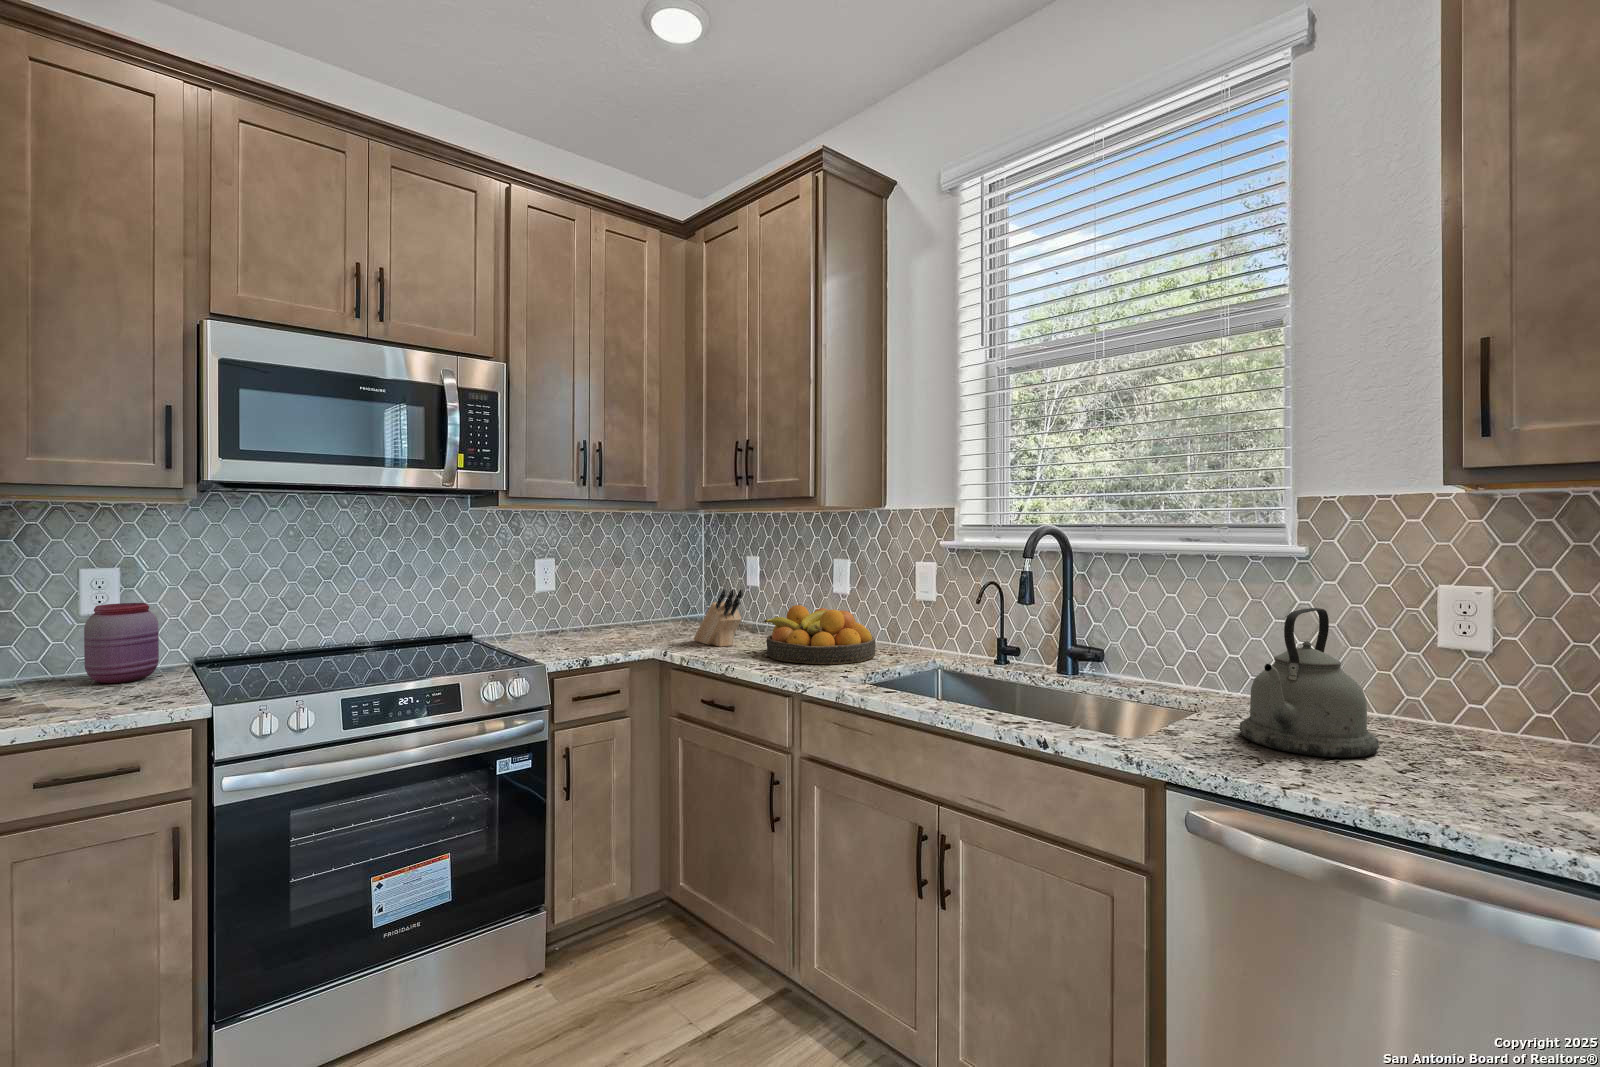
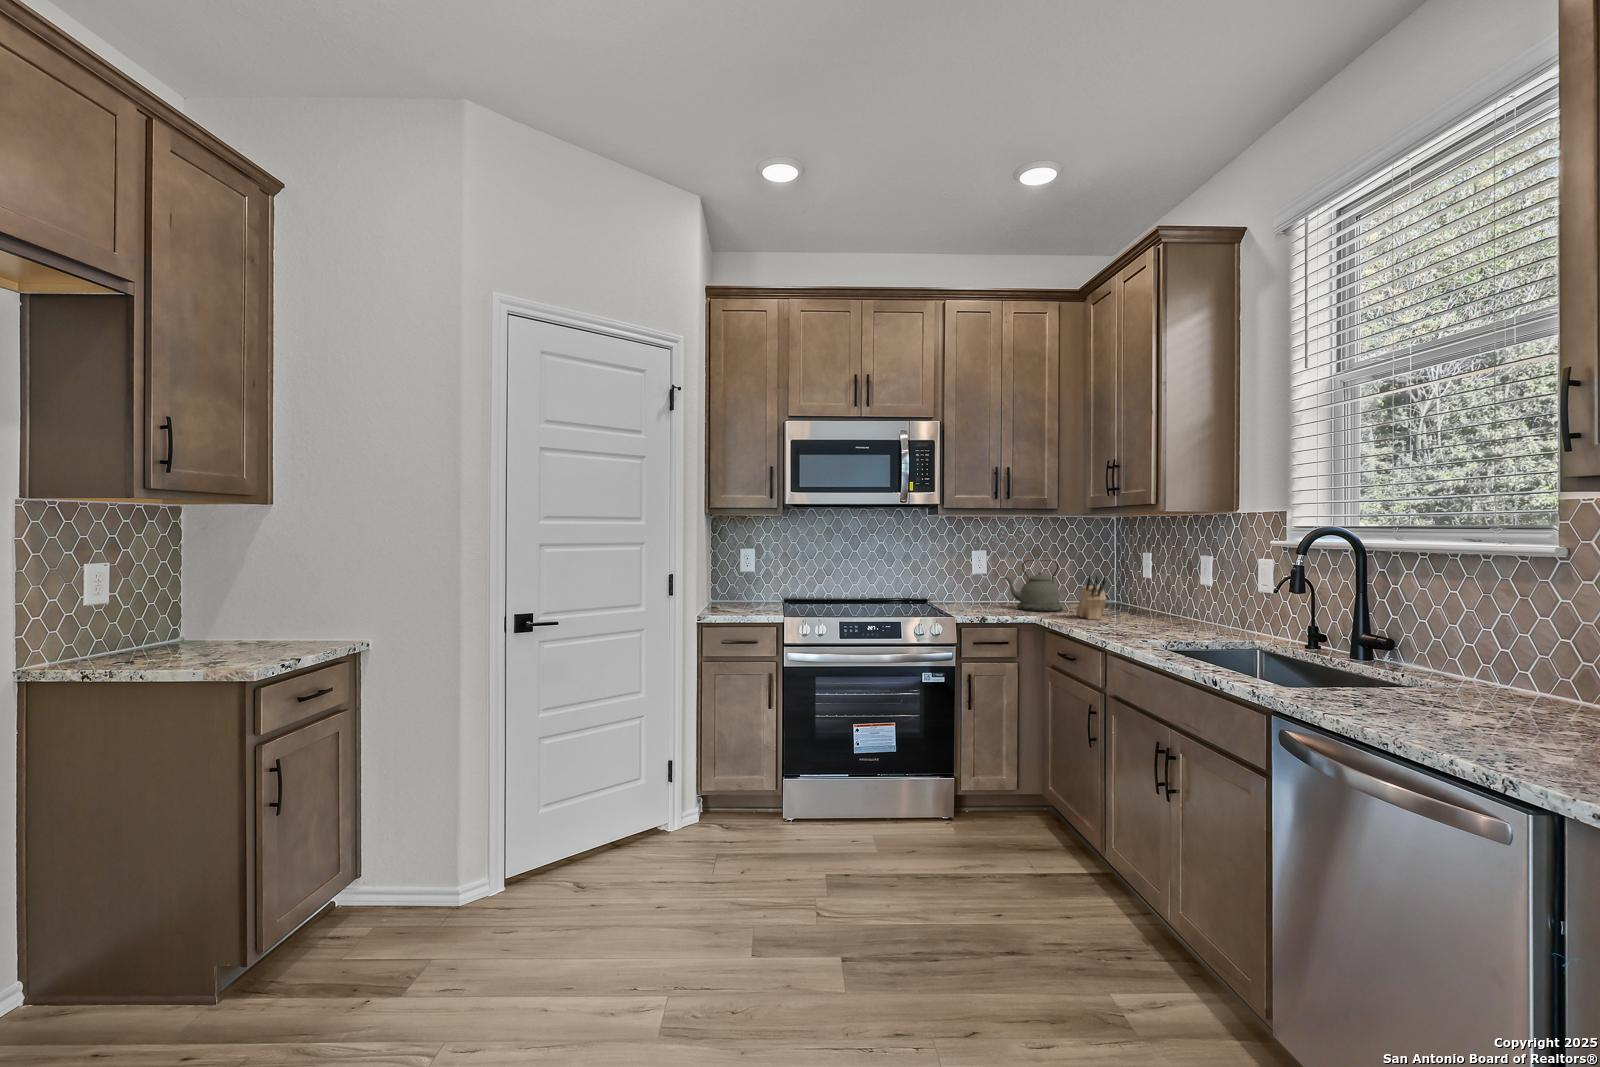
jar: present [84,603,159,683] -> none [738,566,767,606]
fruit bowl: present [764,605,876,664] -> none [1111,590,1209,636]
kettle: present [1240,608,1379,758] -> present [1004,560,1063,612]

